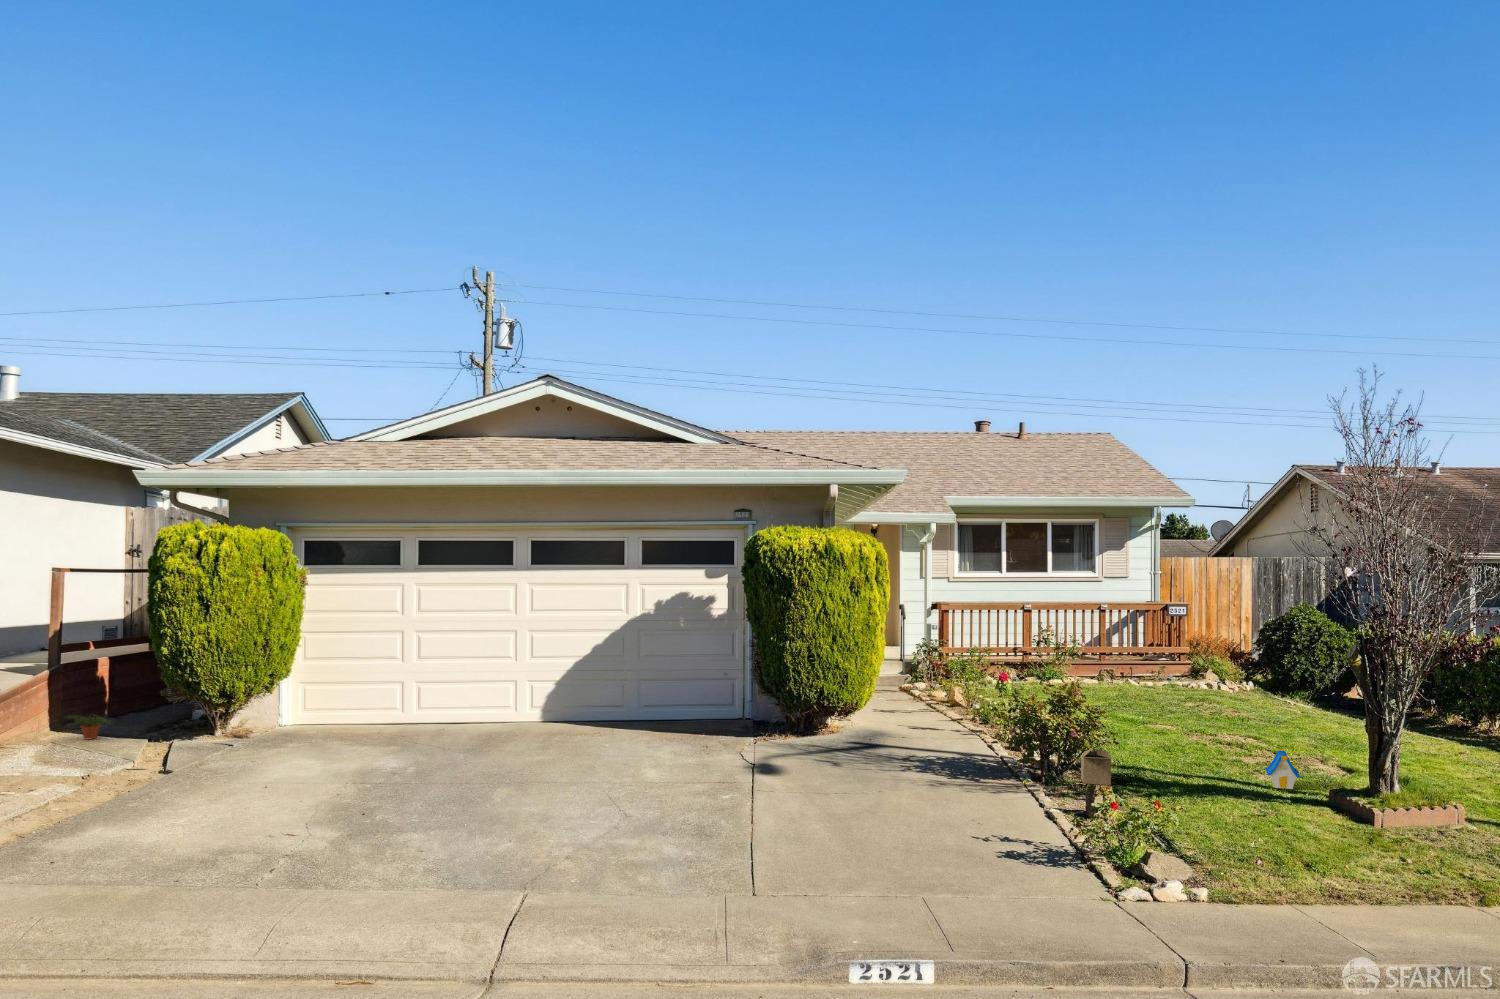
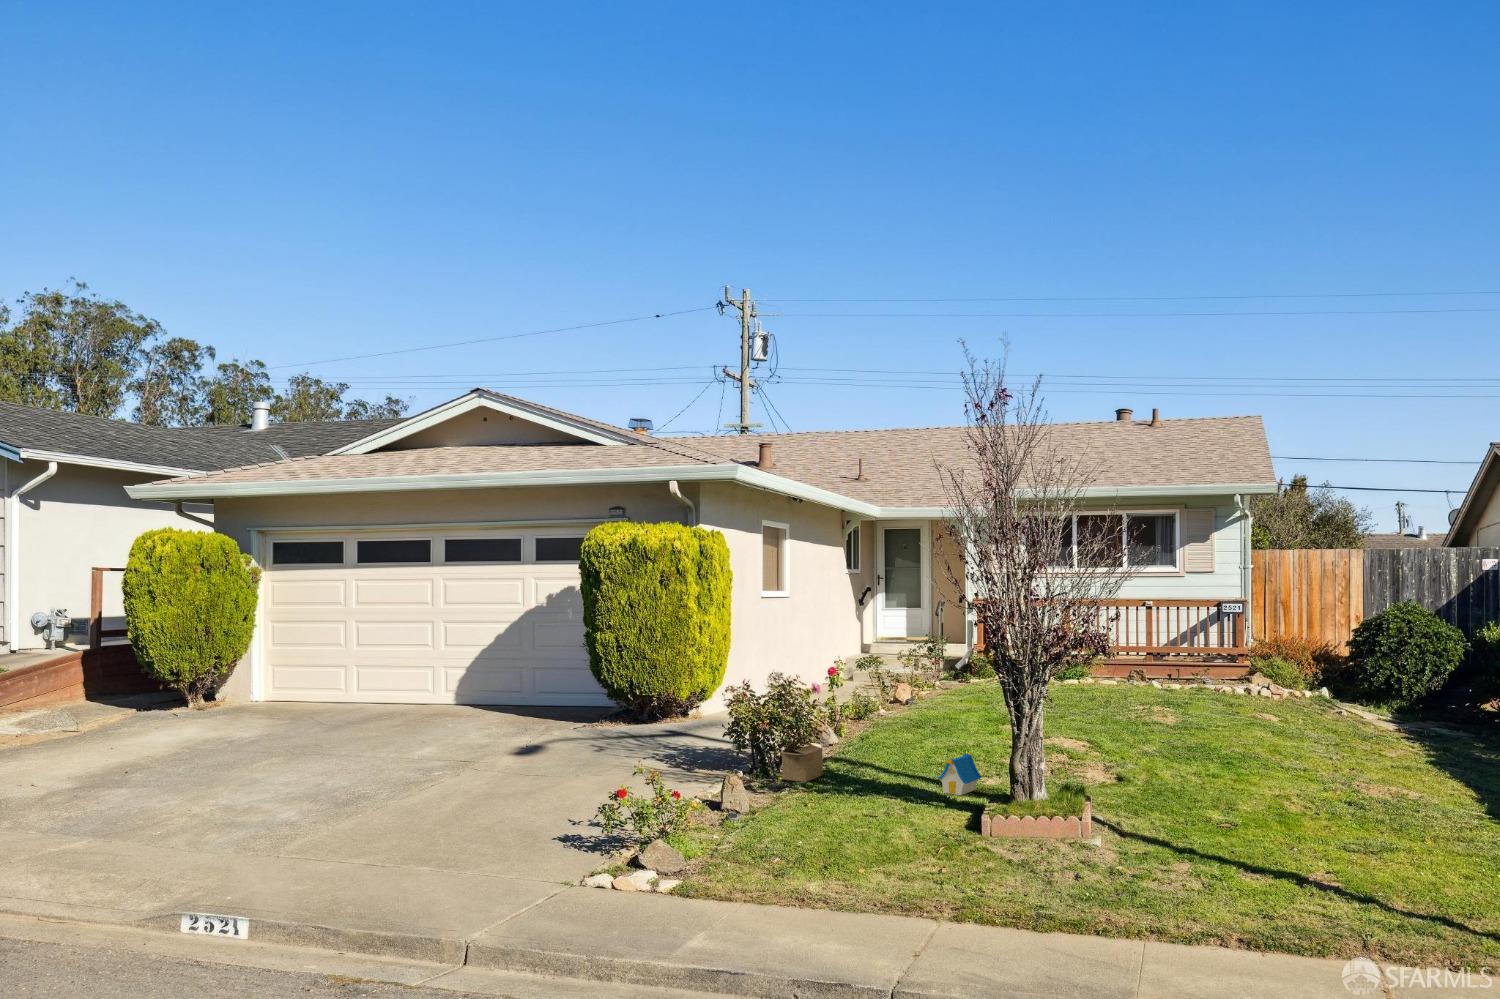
potted plant: present [67,715,111,739] -> none [88,683,133,705]

